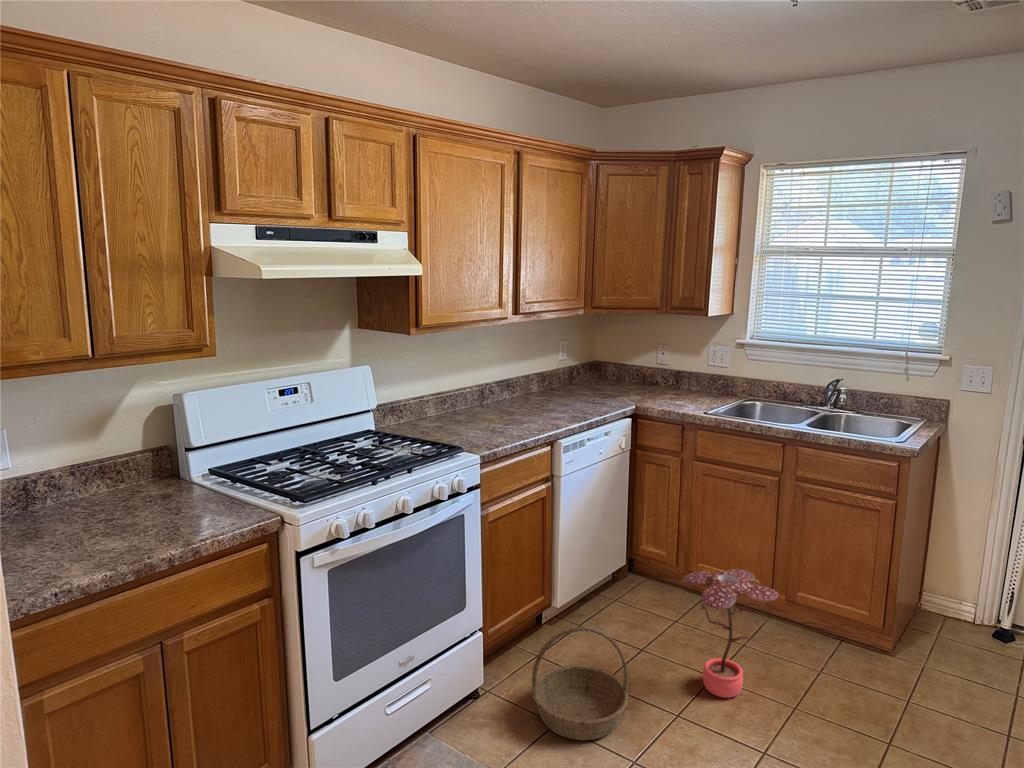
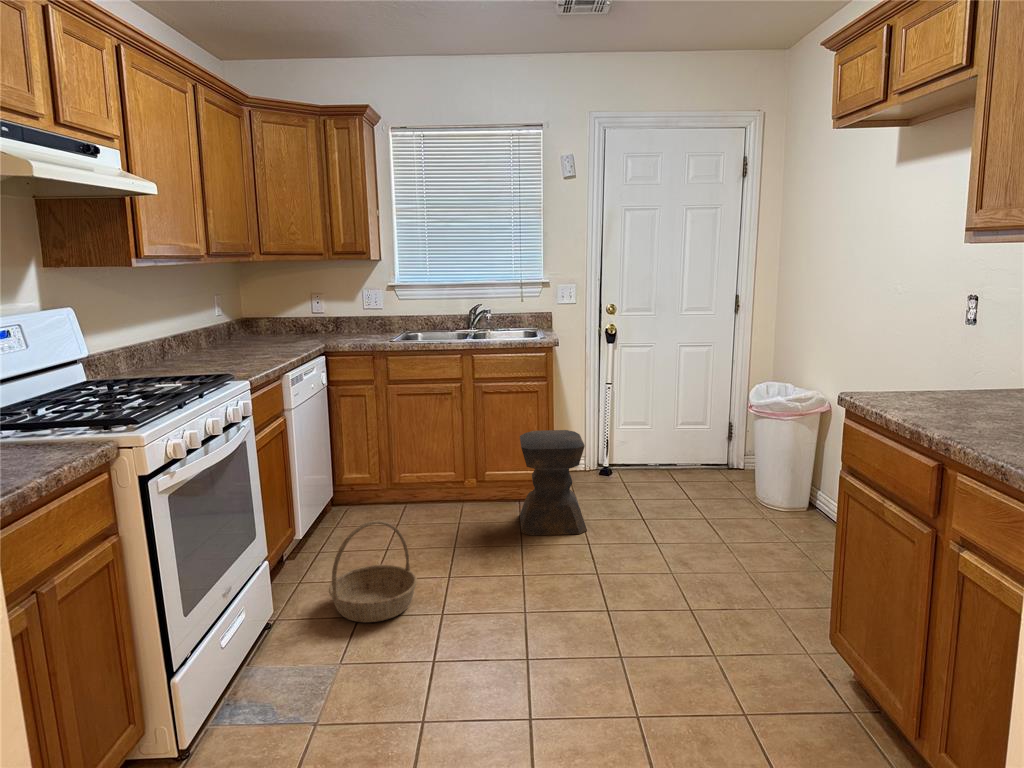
stool: none [811,561,926,720] -> present [520,430,587,535]
potted plant: present [682,569,779,698] -> none [424,454,502,558]

